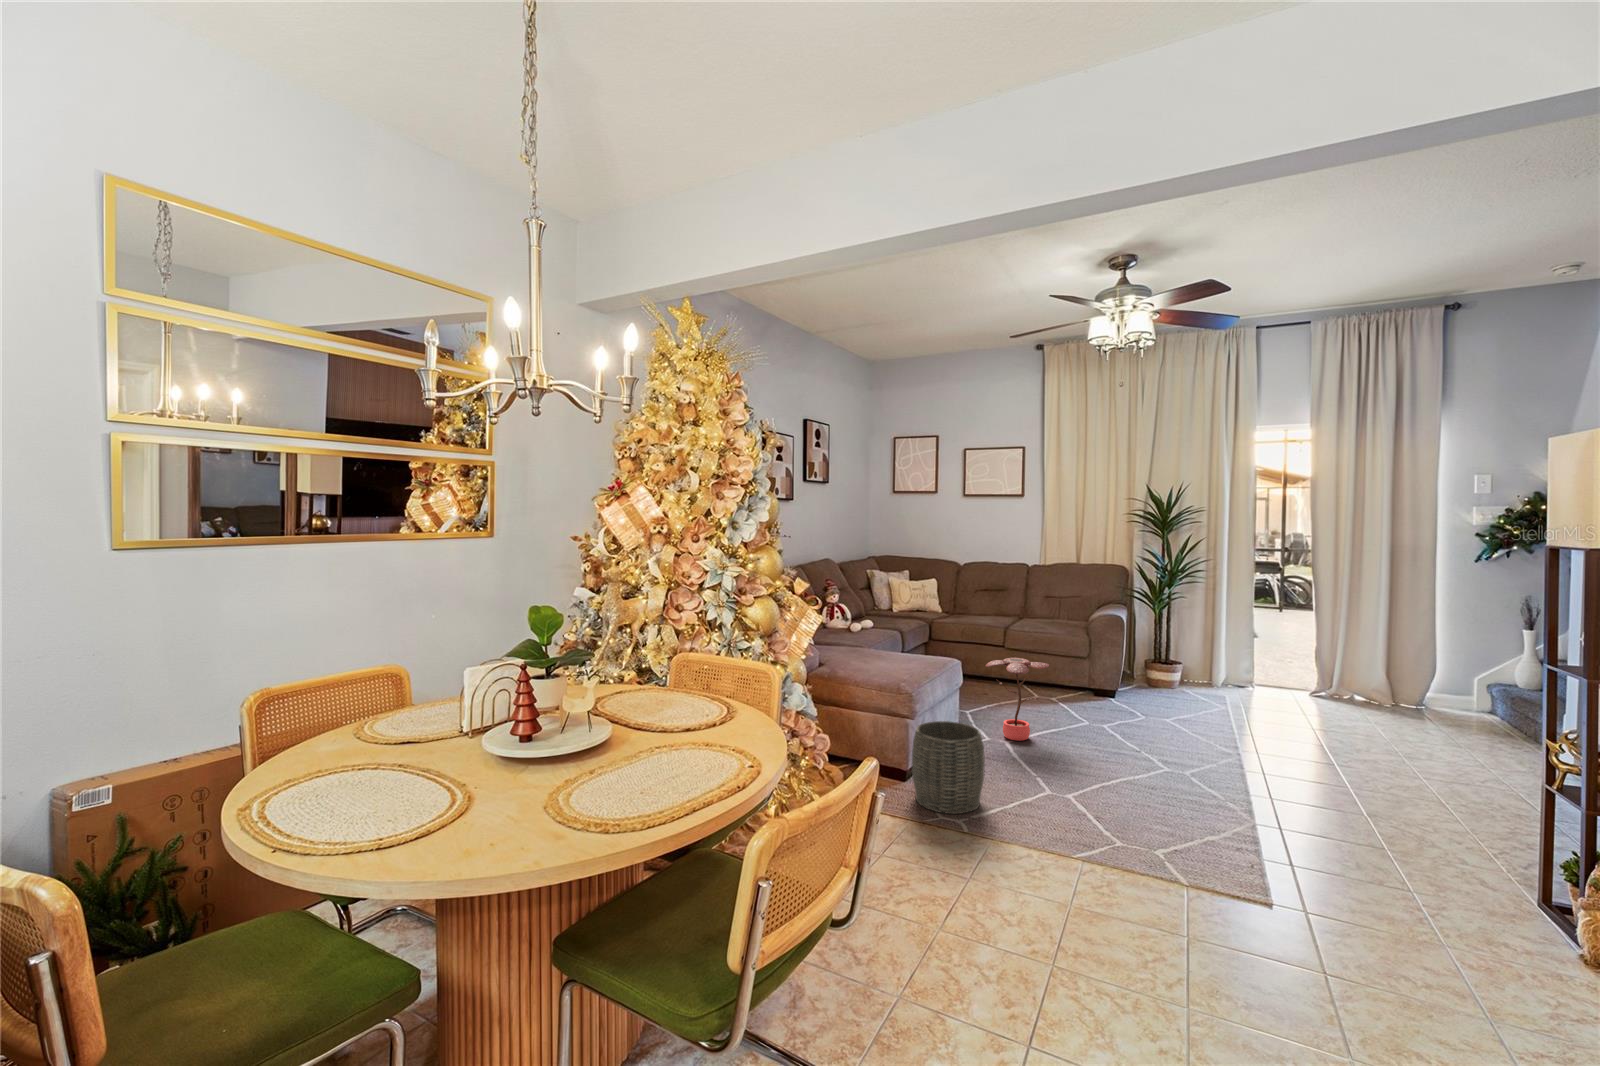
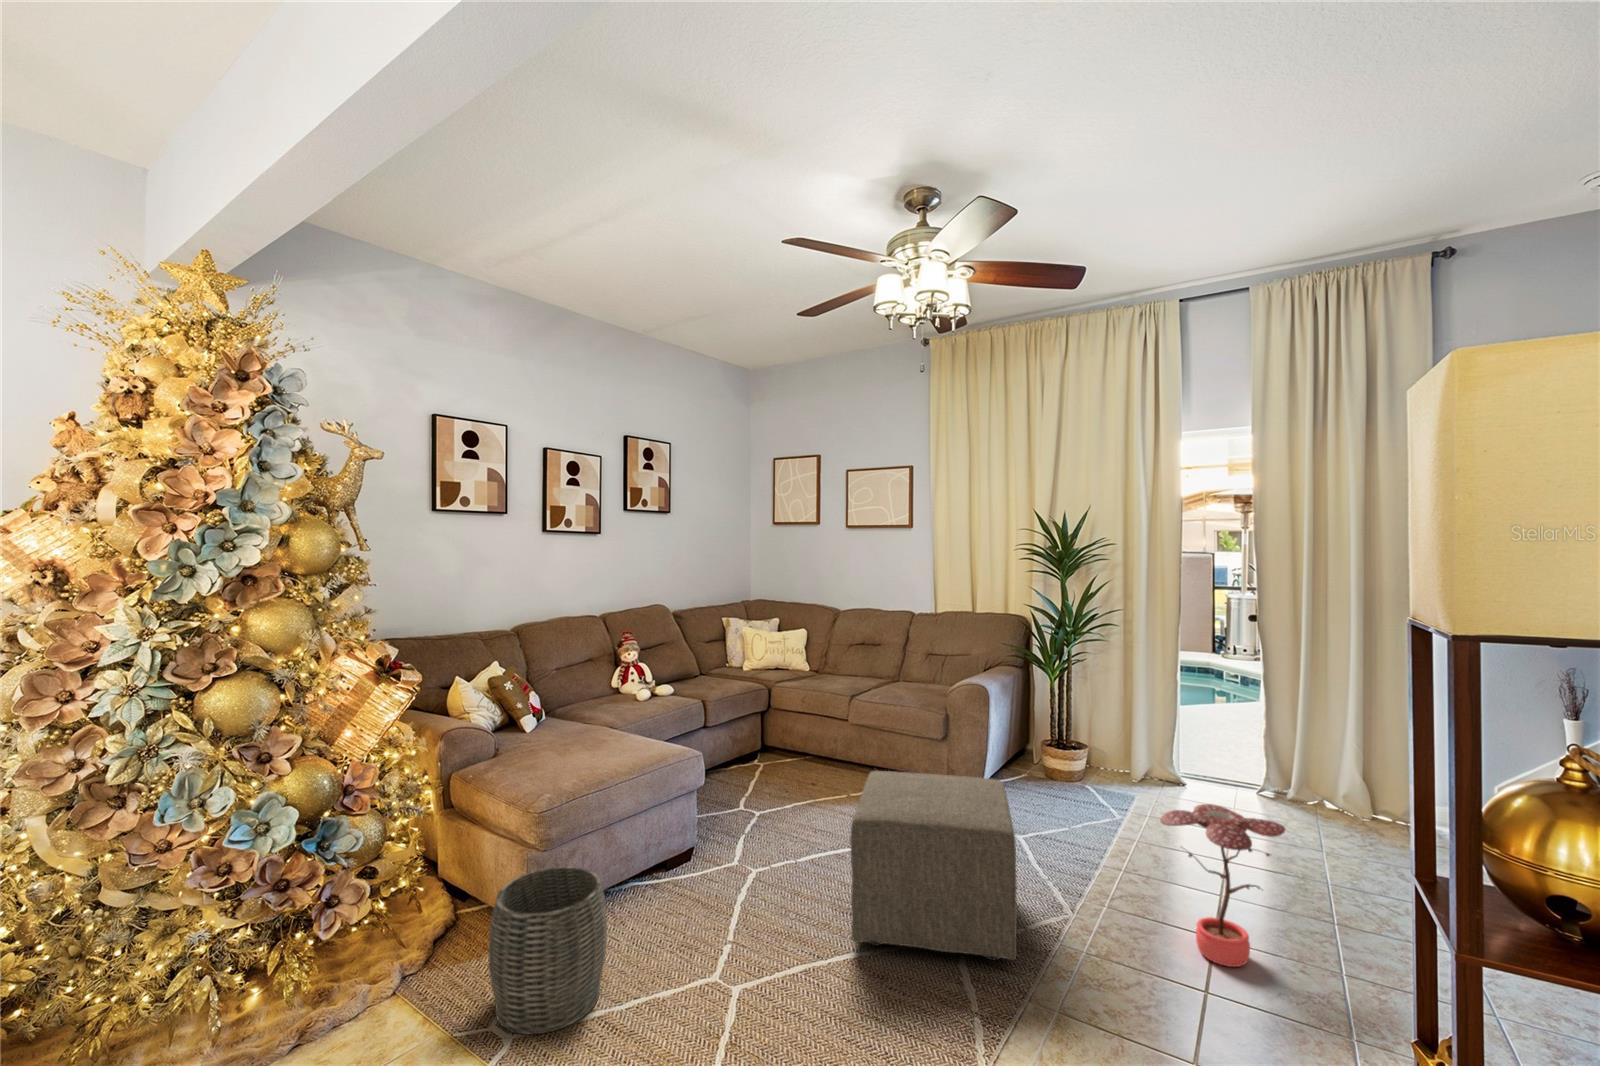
potted plant: present [986,658,1049,741] -> present [1160,804,1285,967]
ottoman: none [1083,668,1220,776] -> present [850,771,1017,960]

